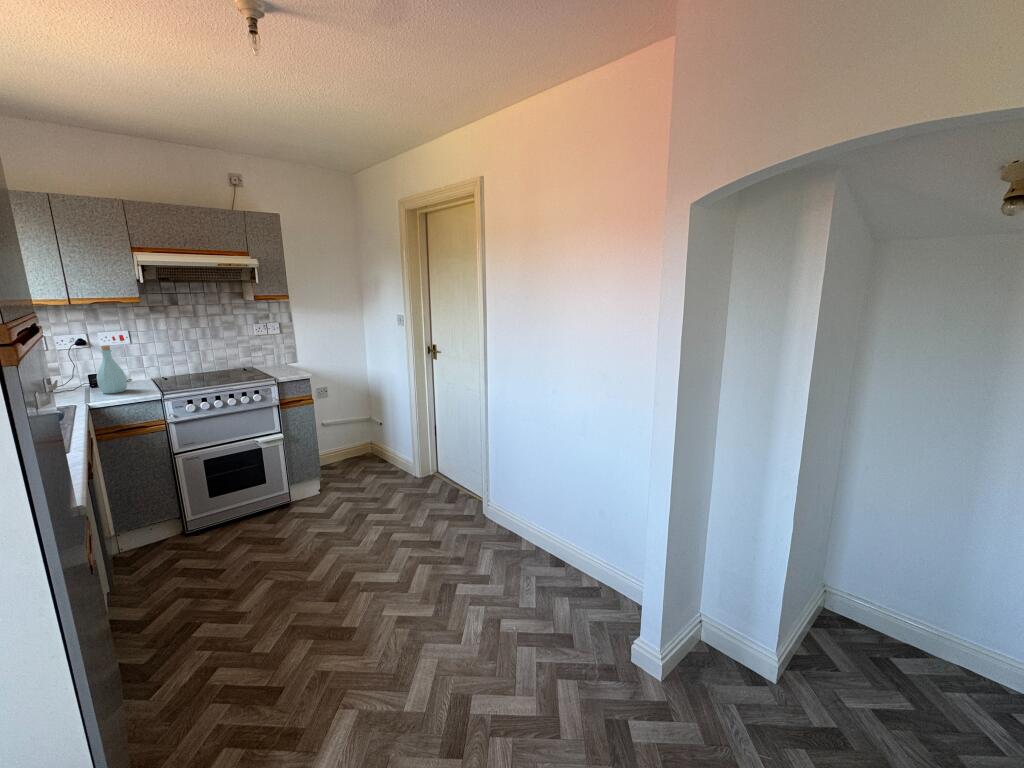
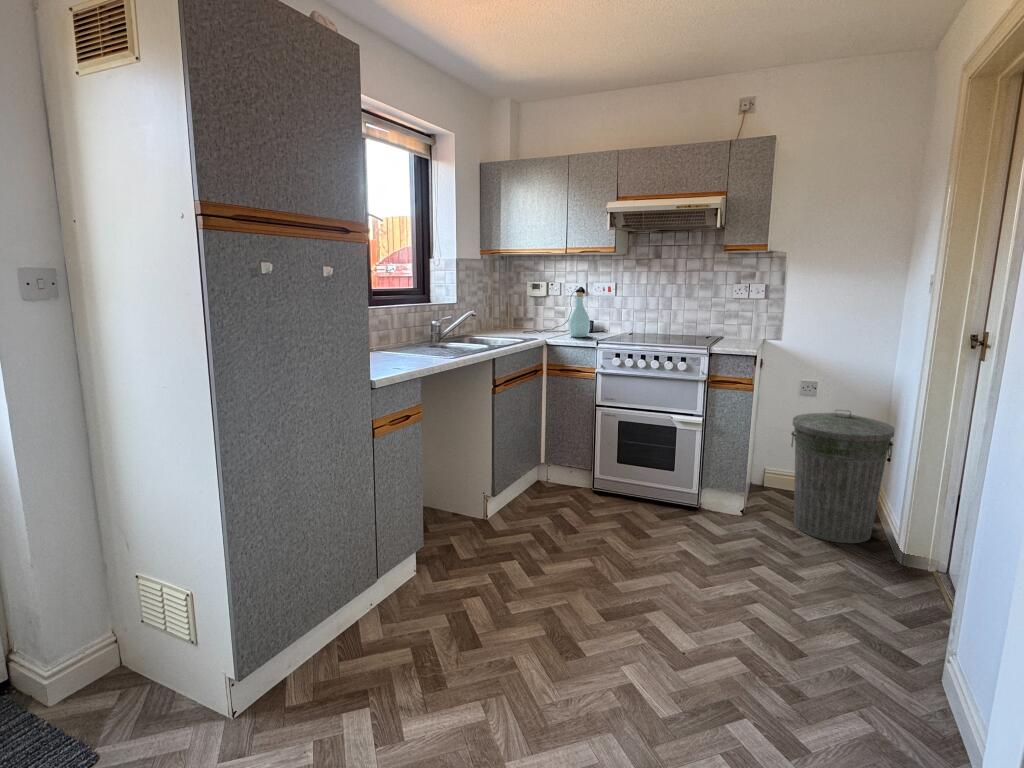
trash can: none [337,401,396,486] -> present [791,410,895,543]

